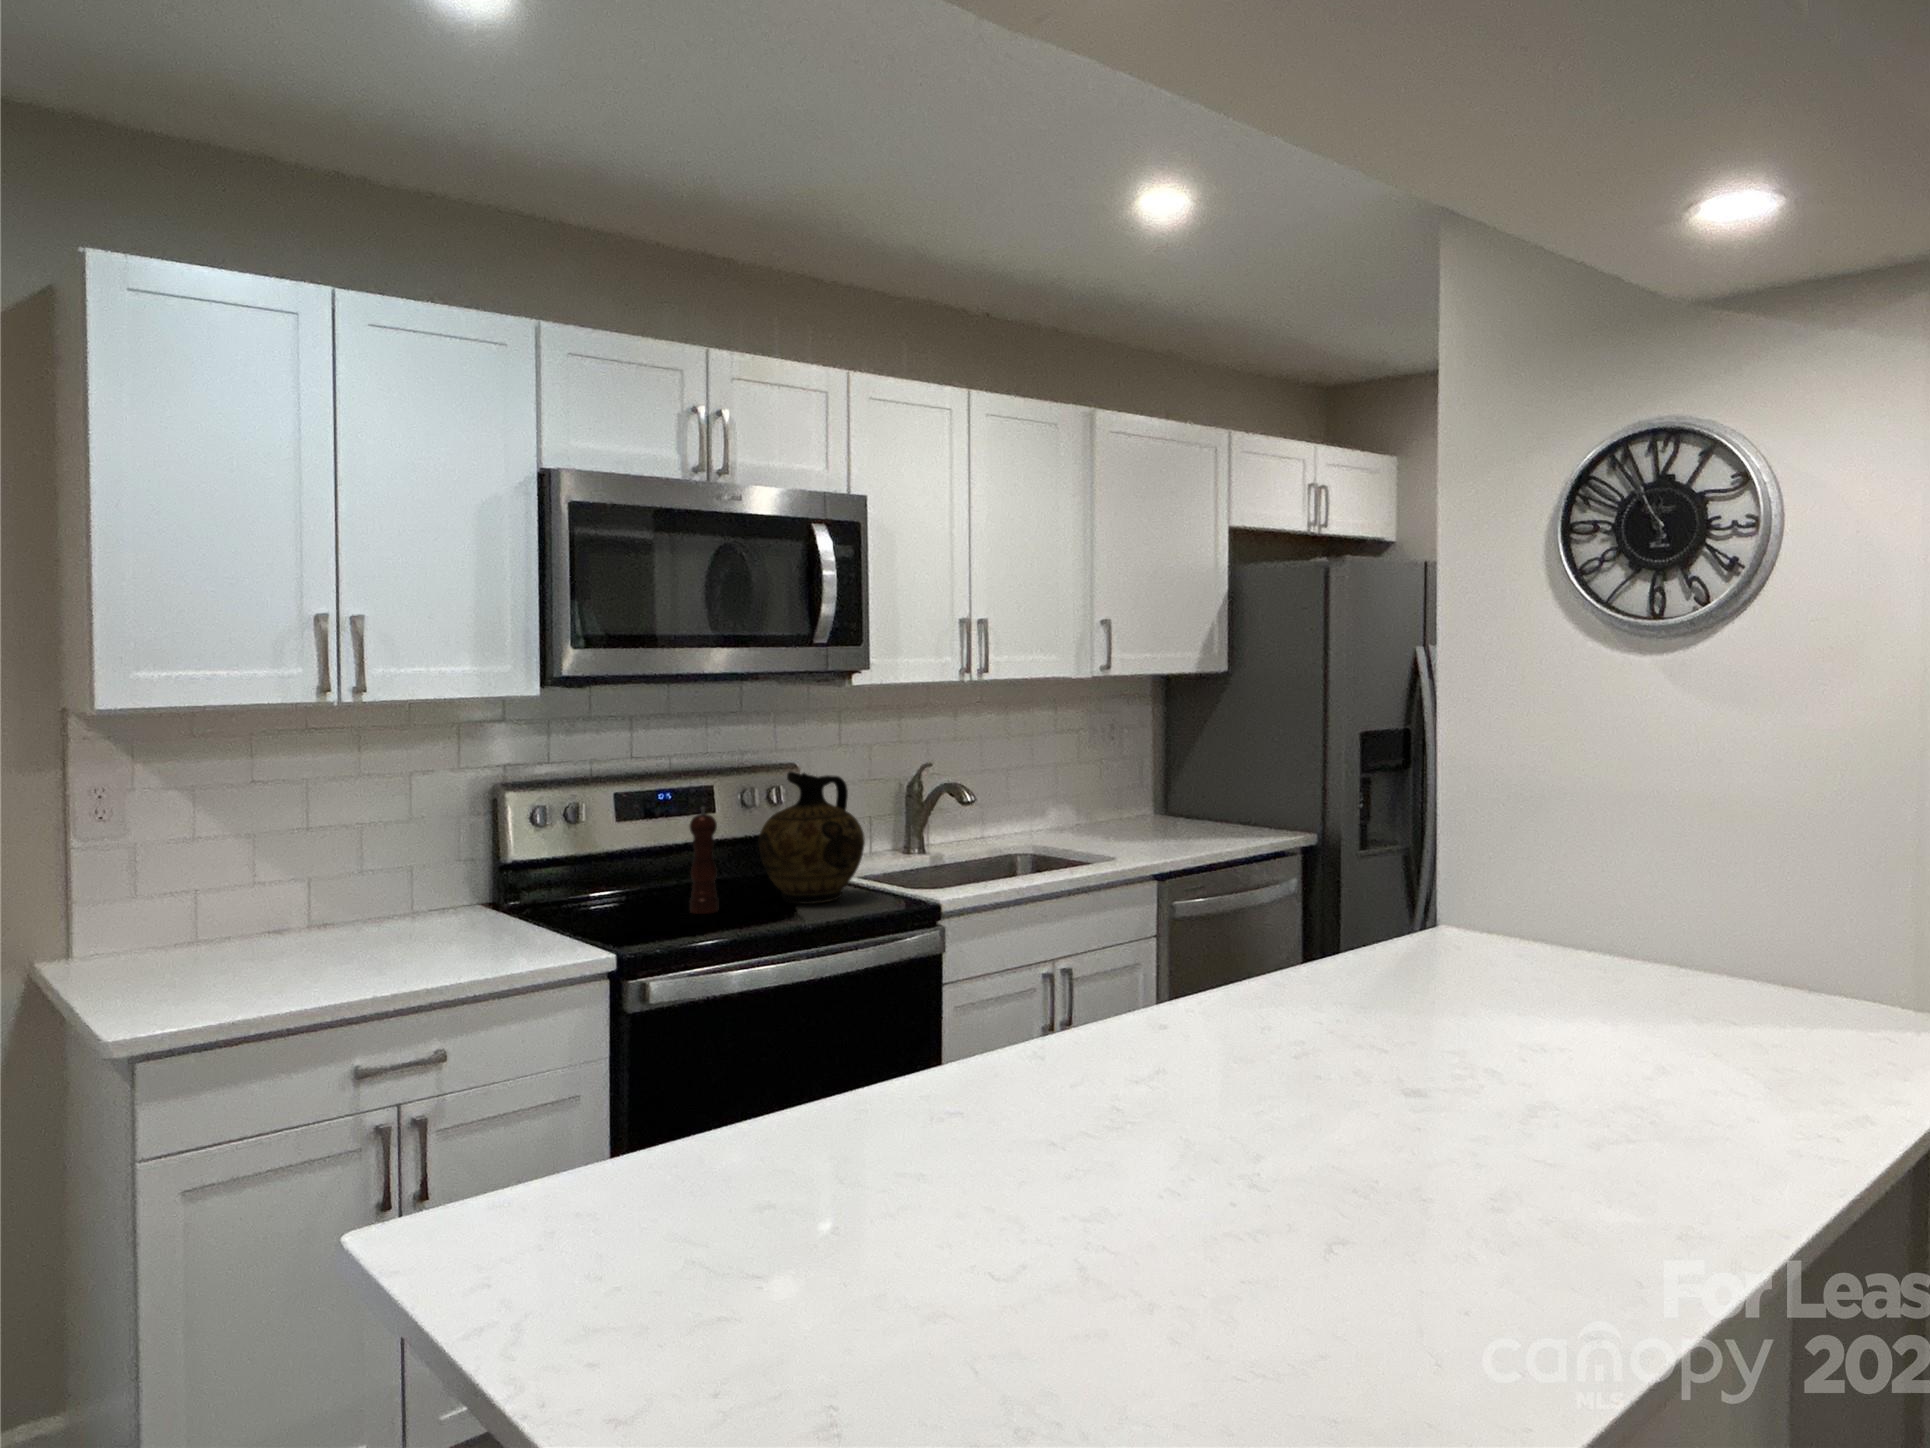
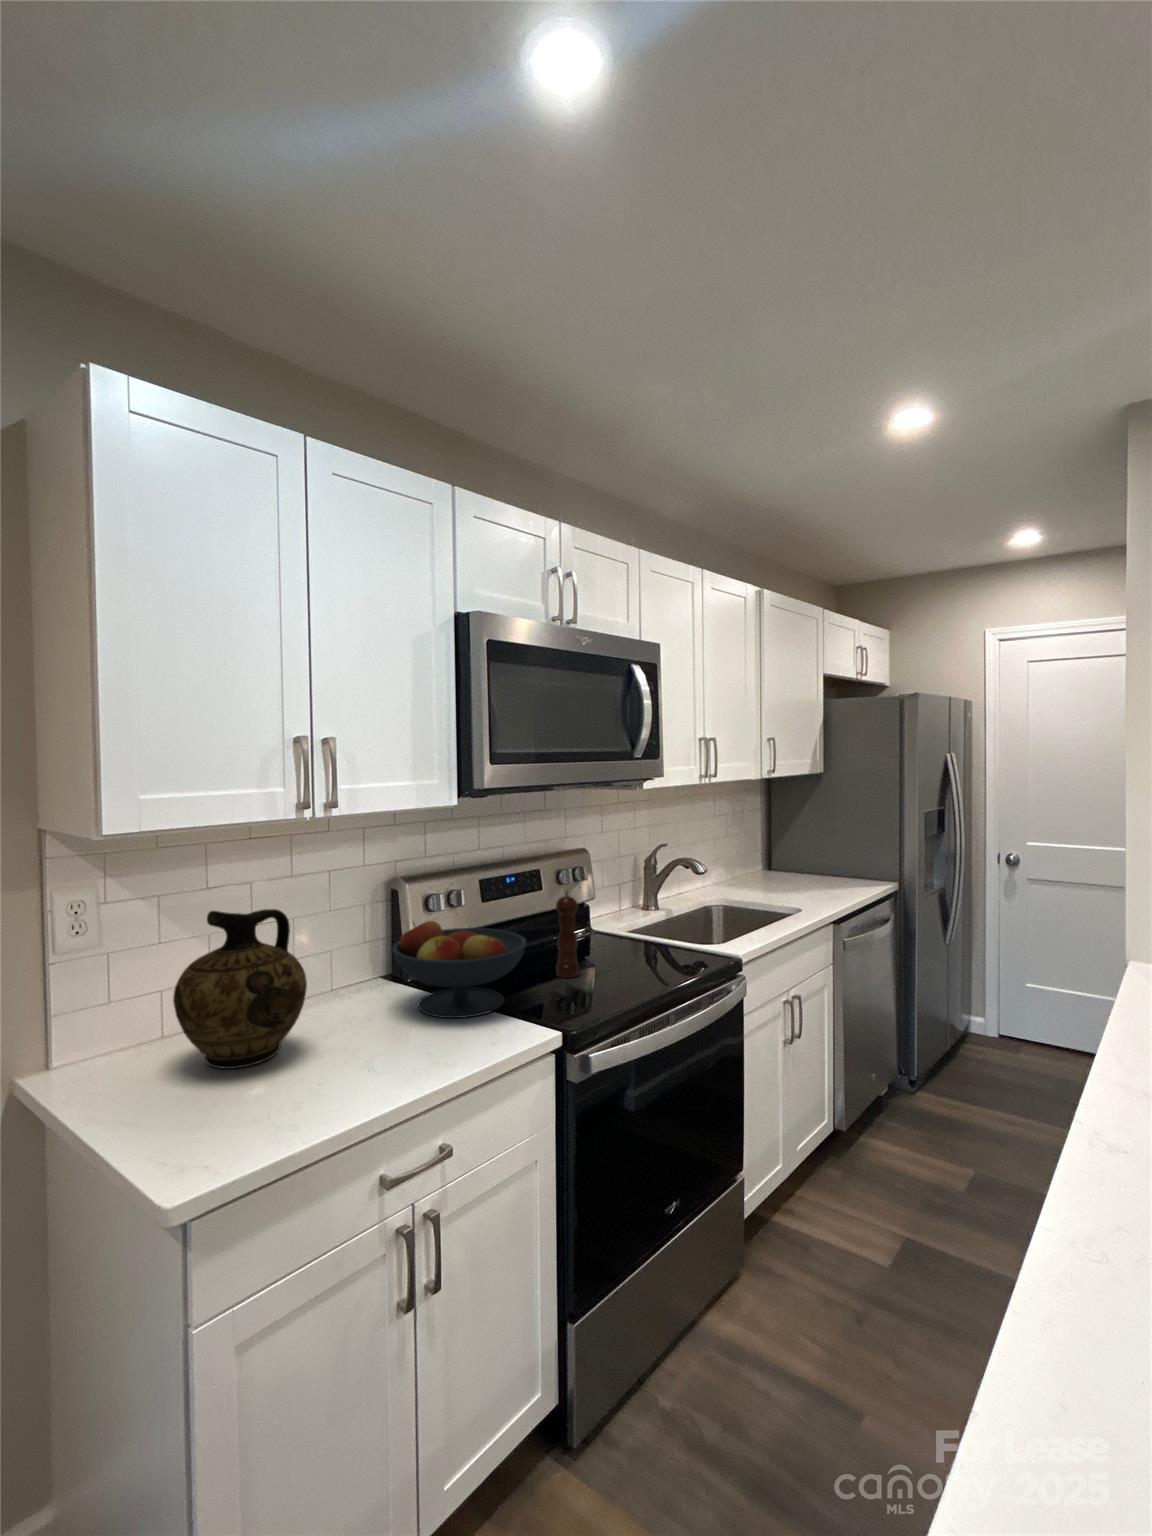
ceramic jug: present [759,772,865,904] -> present [173,909,307,1069]
fruit bowl: none [456,831,622,941] -> present [392,921,527,1018]

